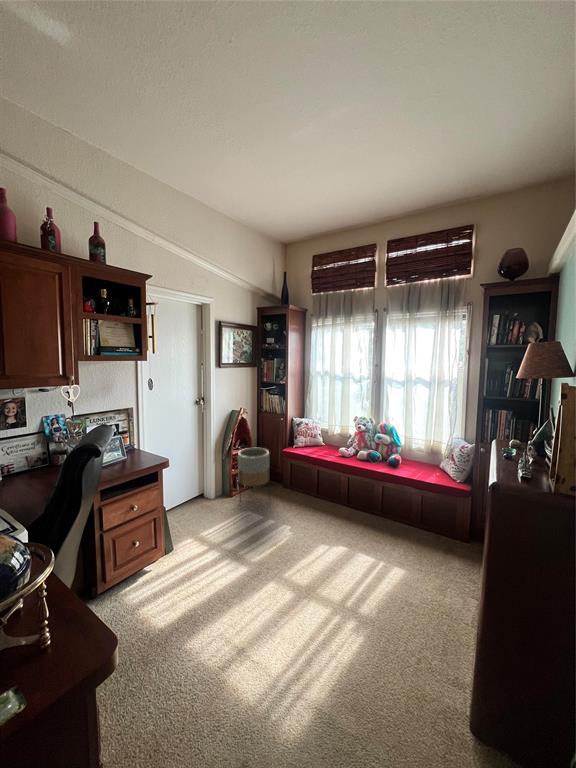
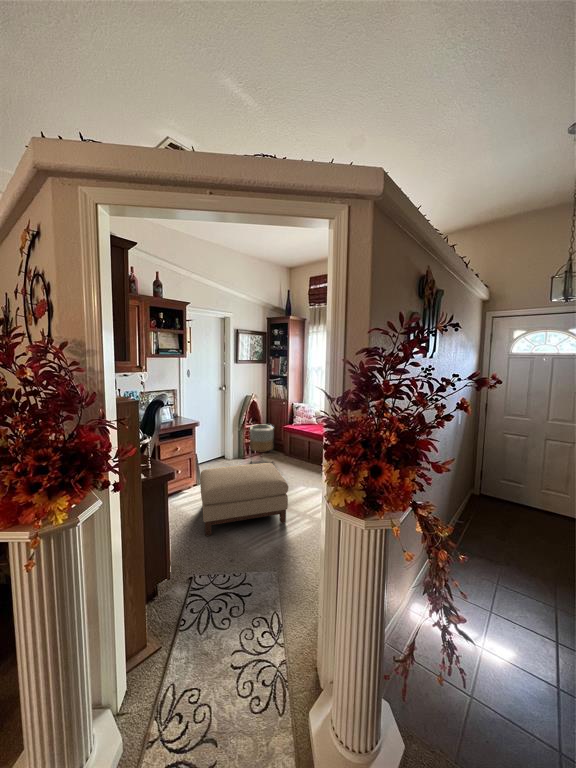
ottoman: none [172,520,324,691] -> present [200,463,288,536]

